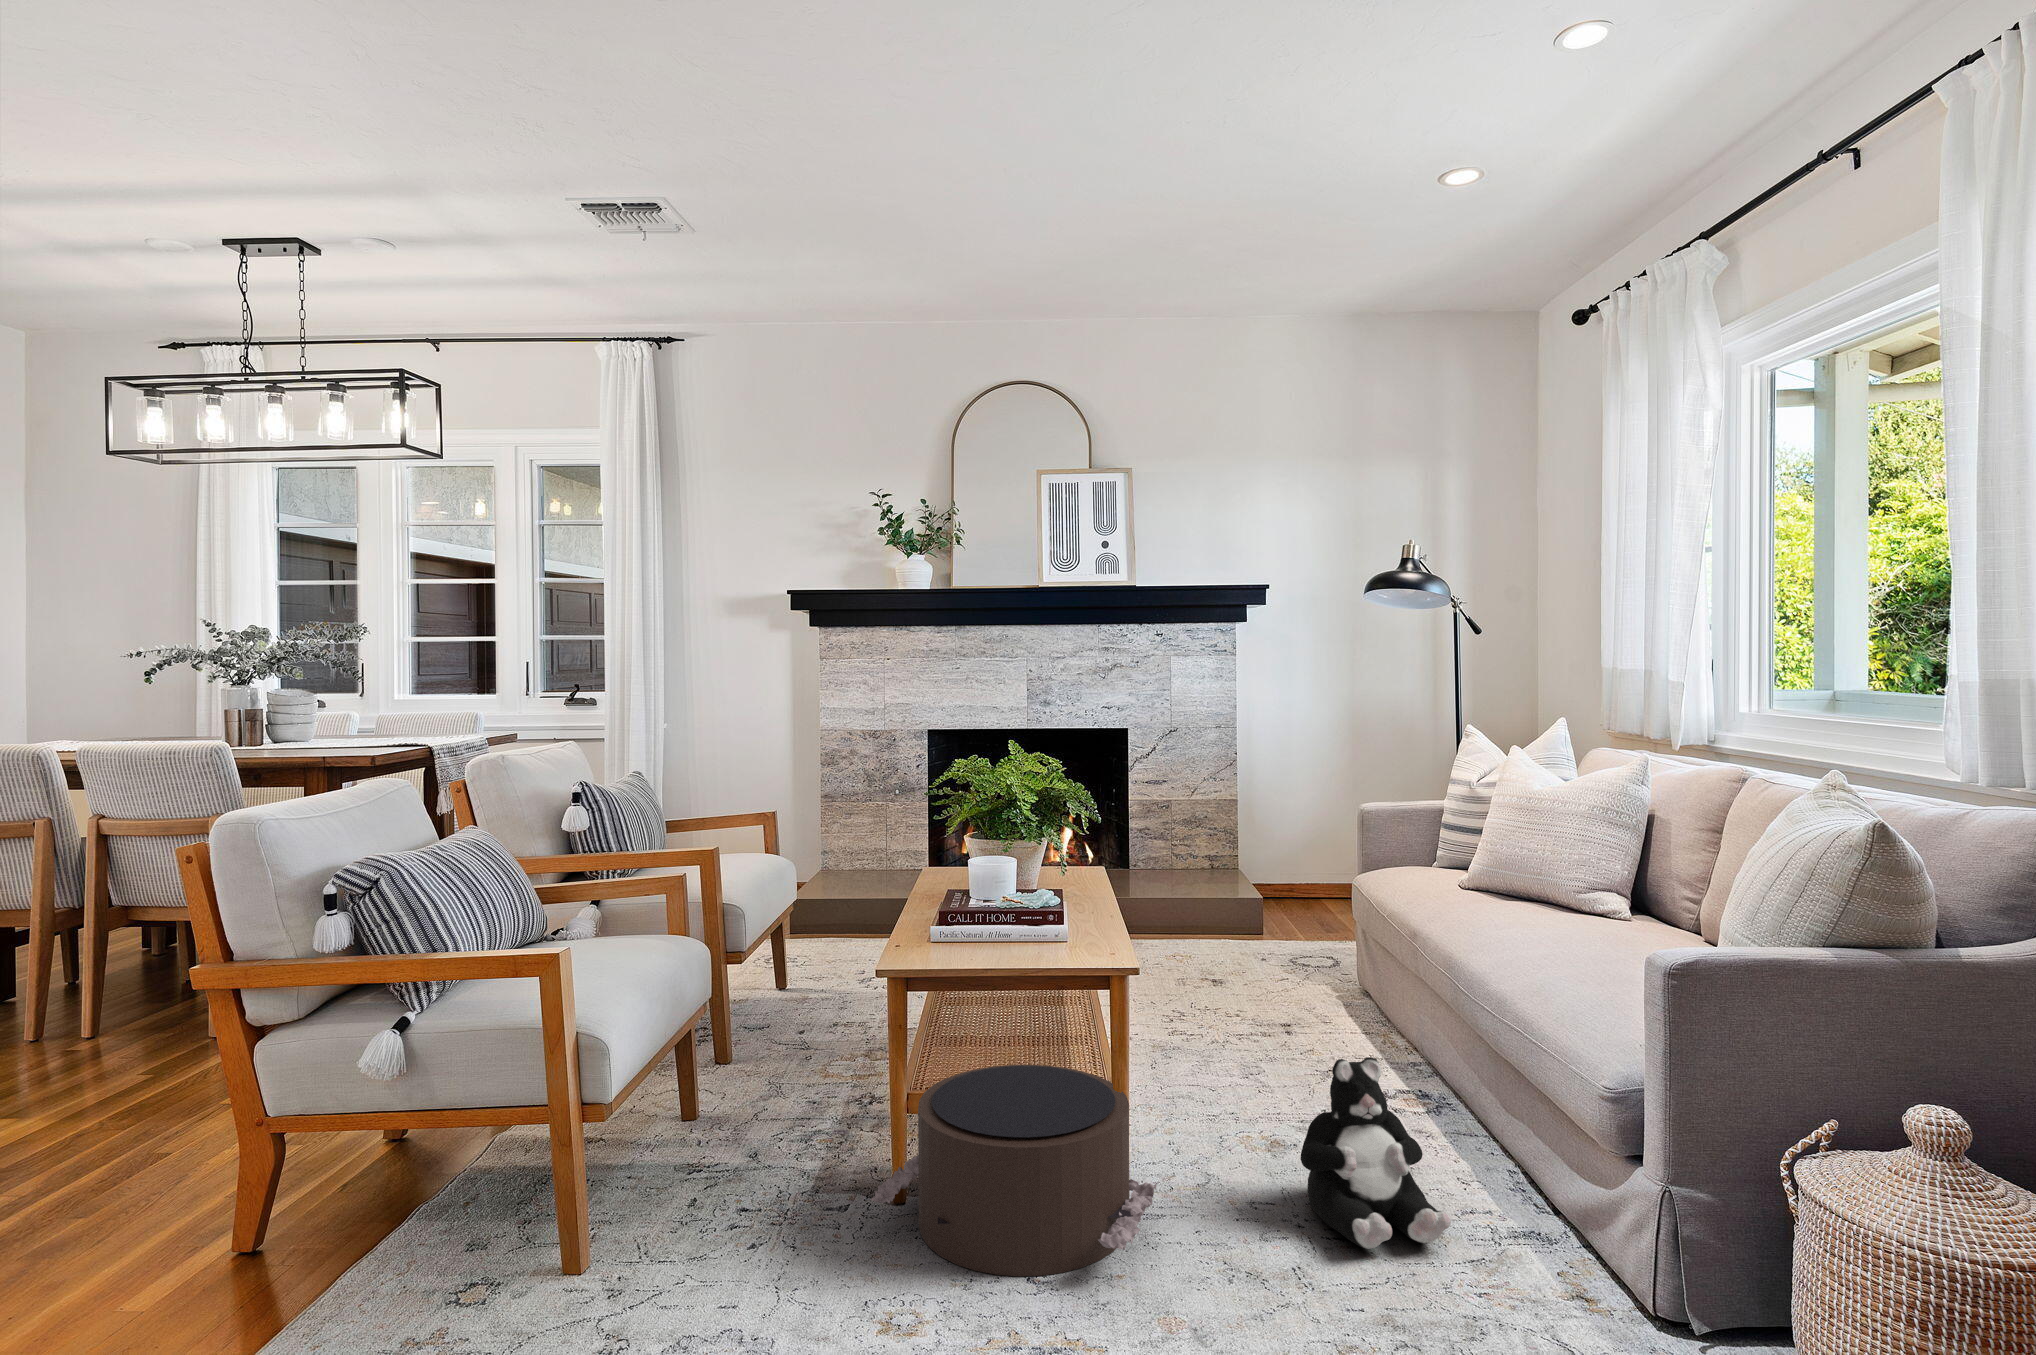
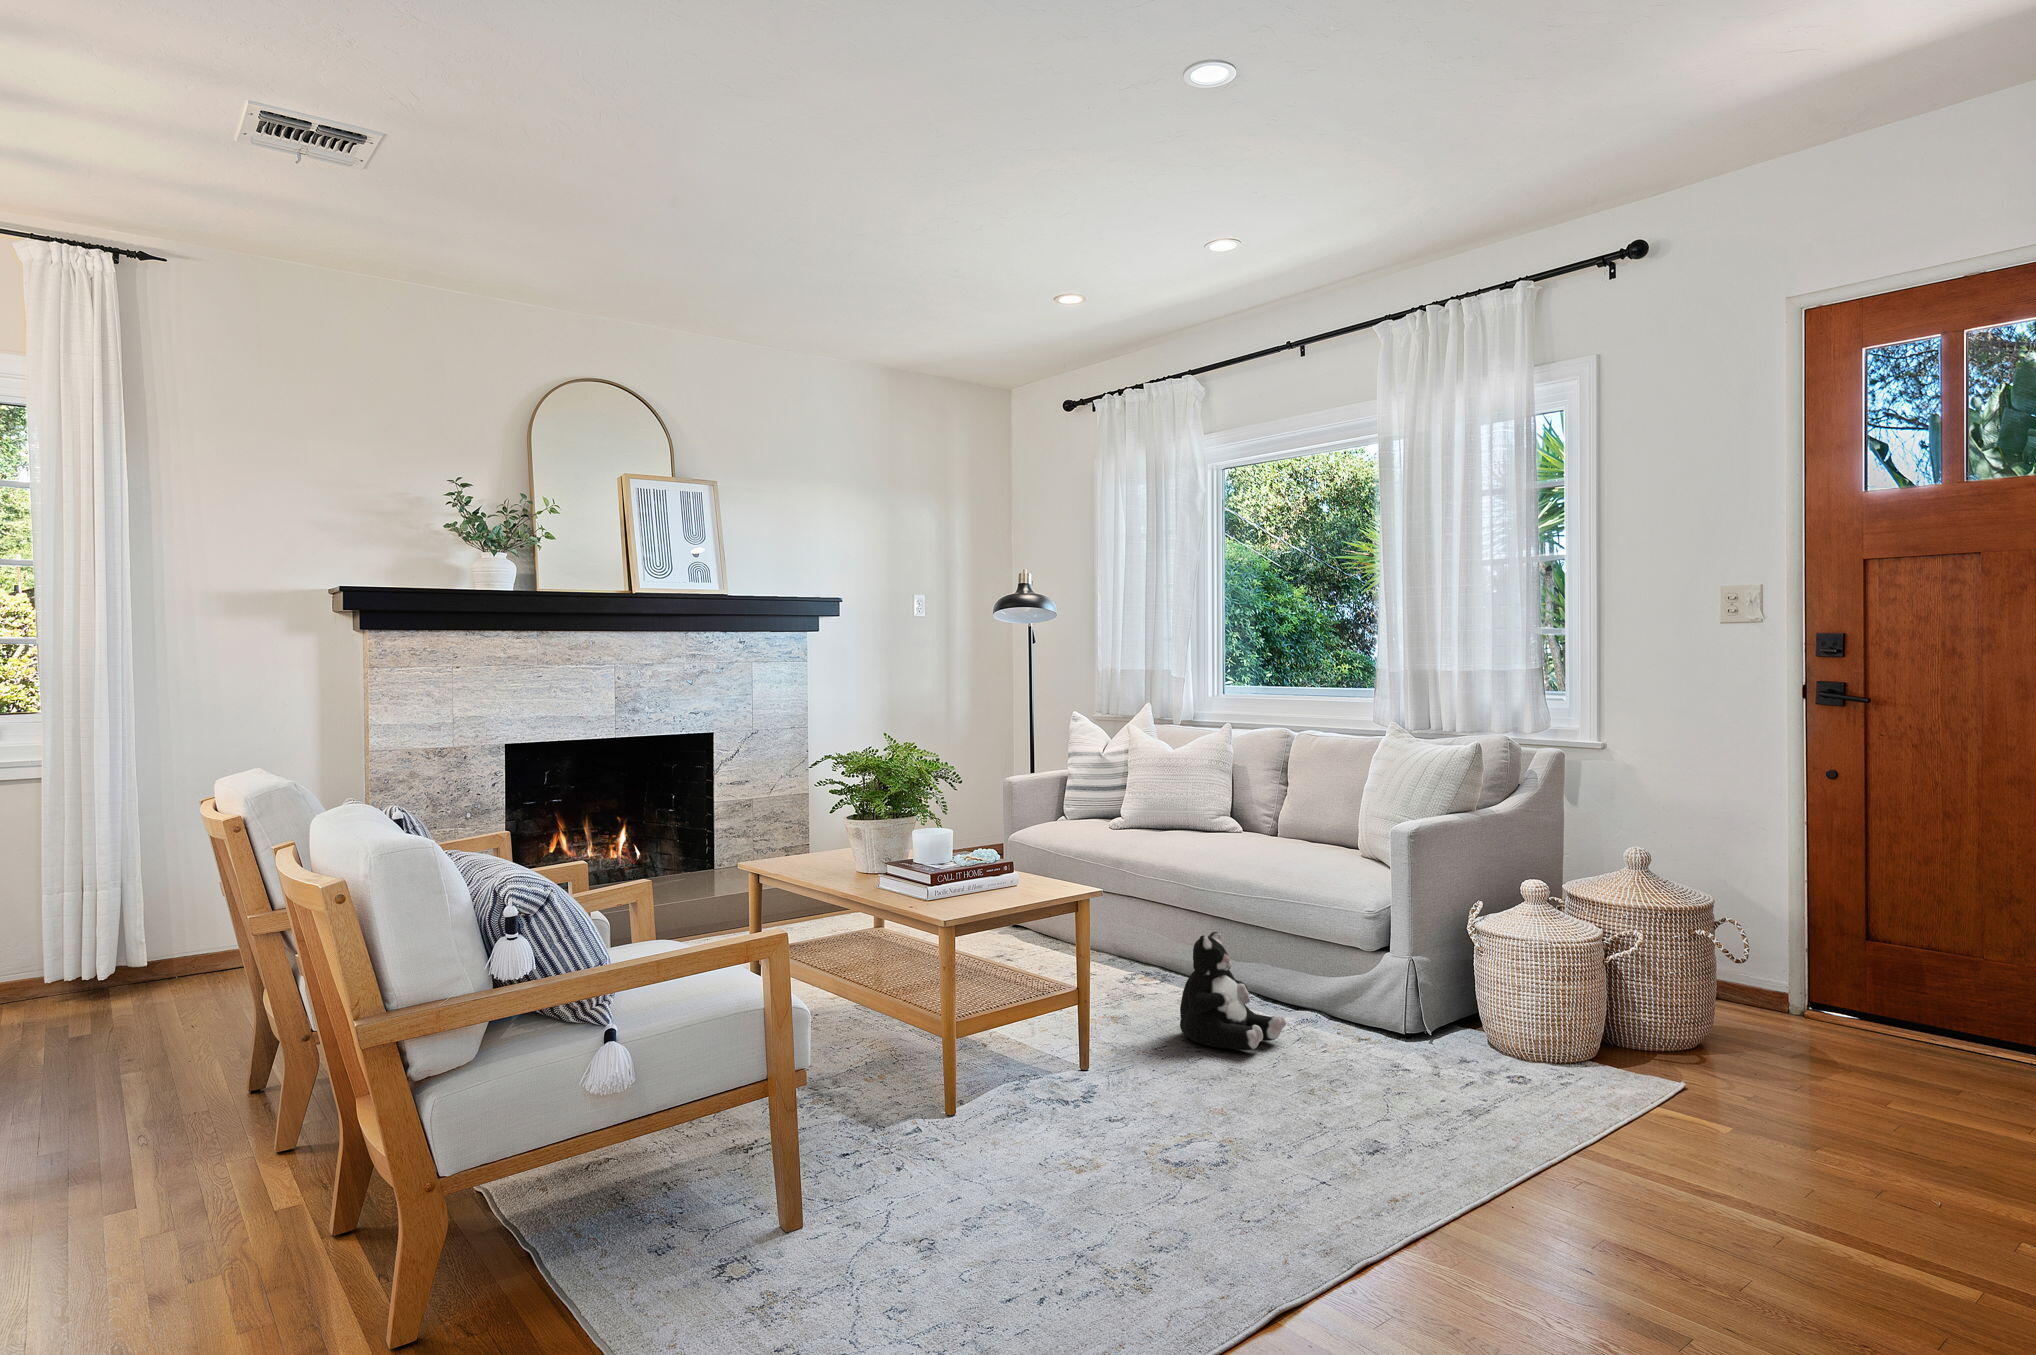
pouf: present [871,1065,1157,1276] -> none [939,981,1162,1125]

